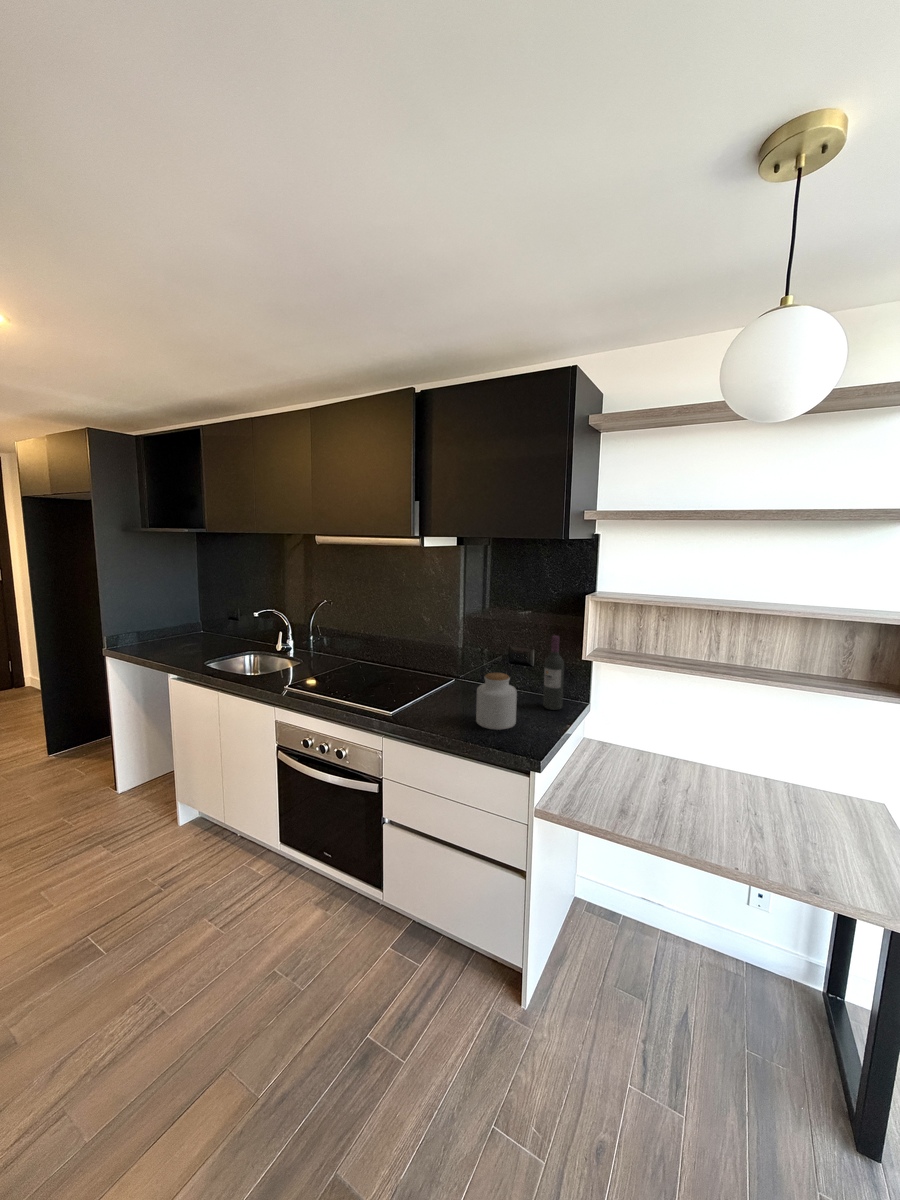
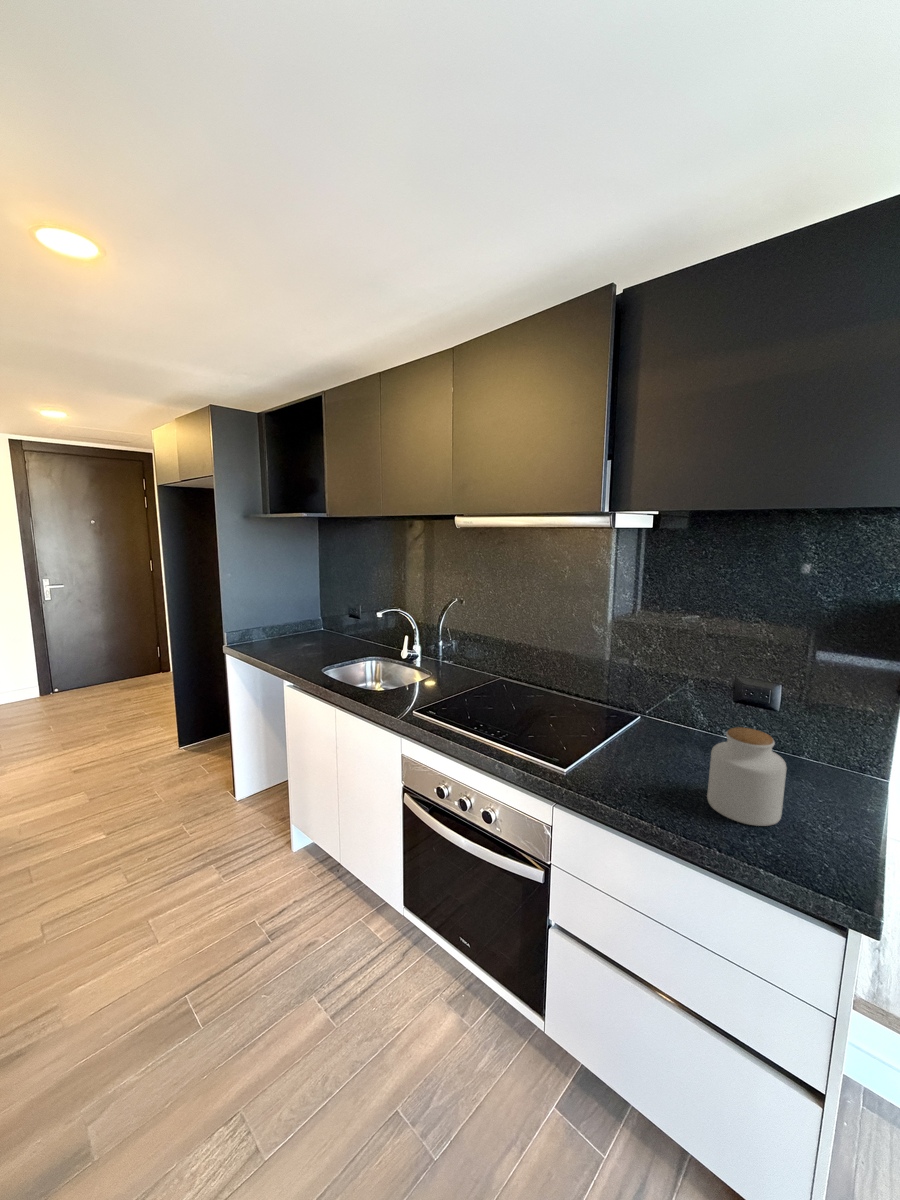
wine bottle: present [543,636,564,710] -> none [809,670,856,791]

